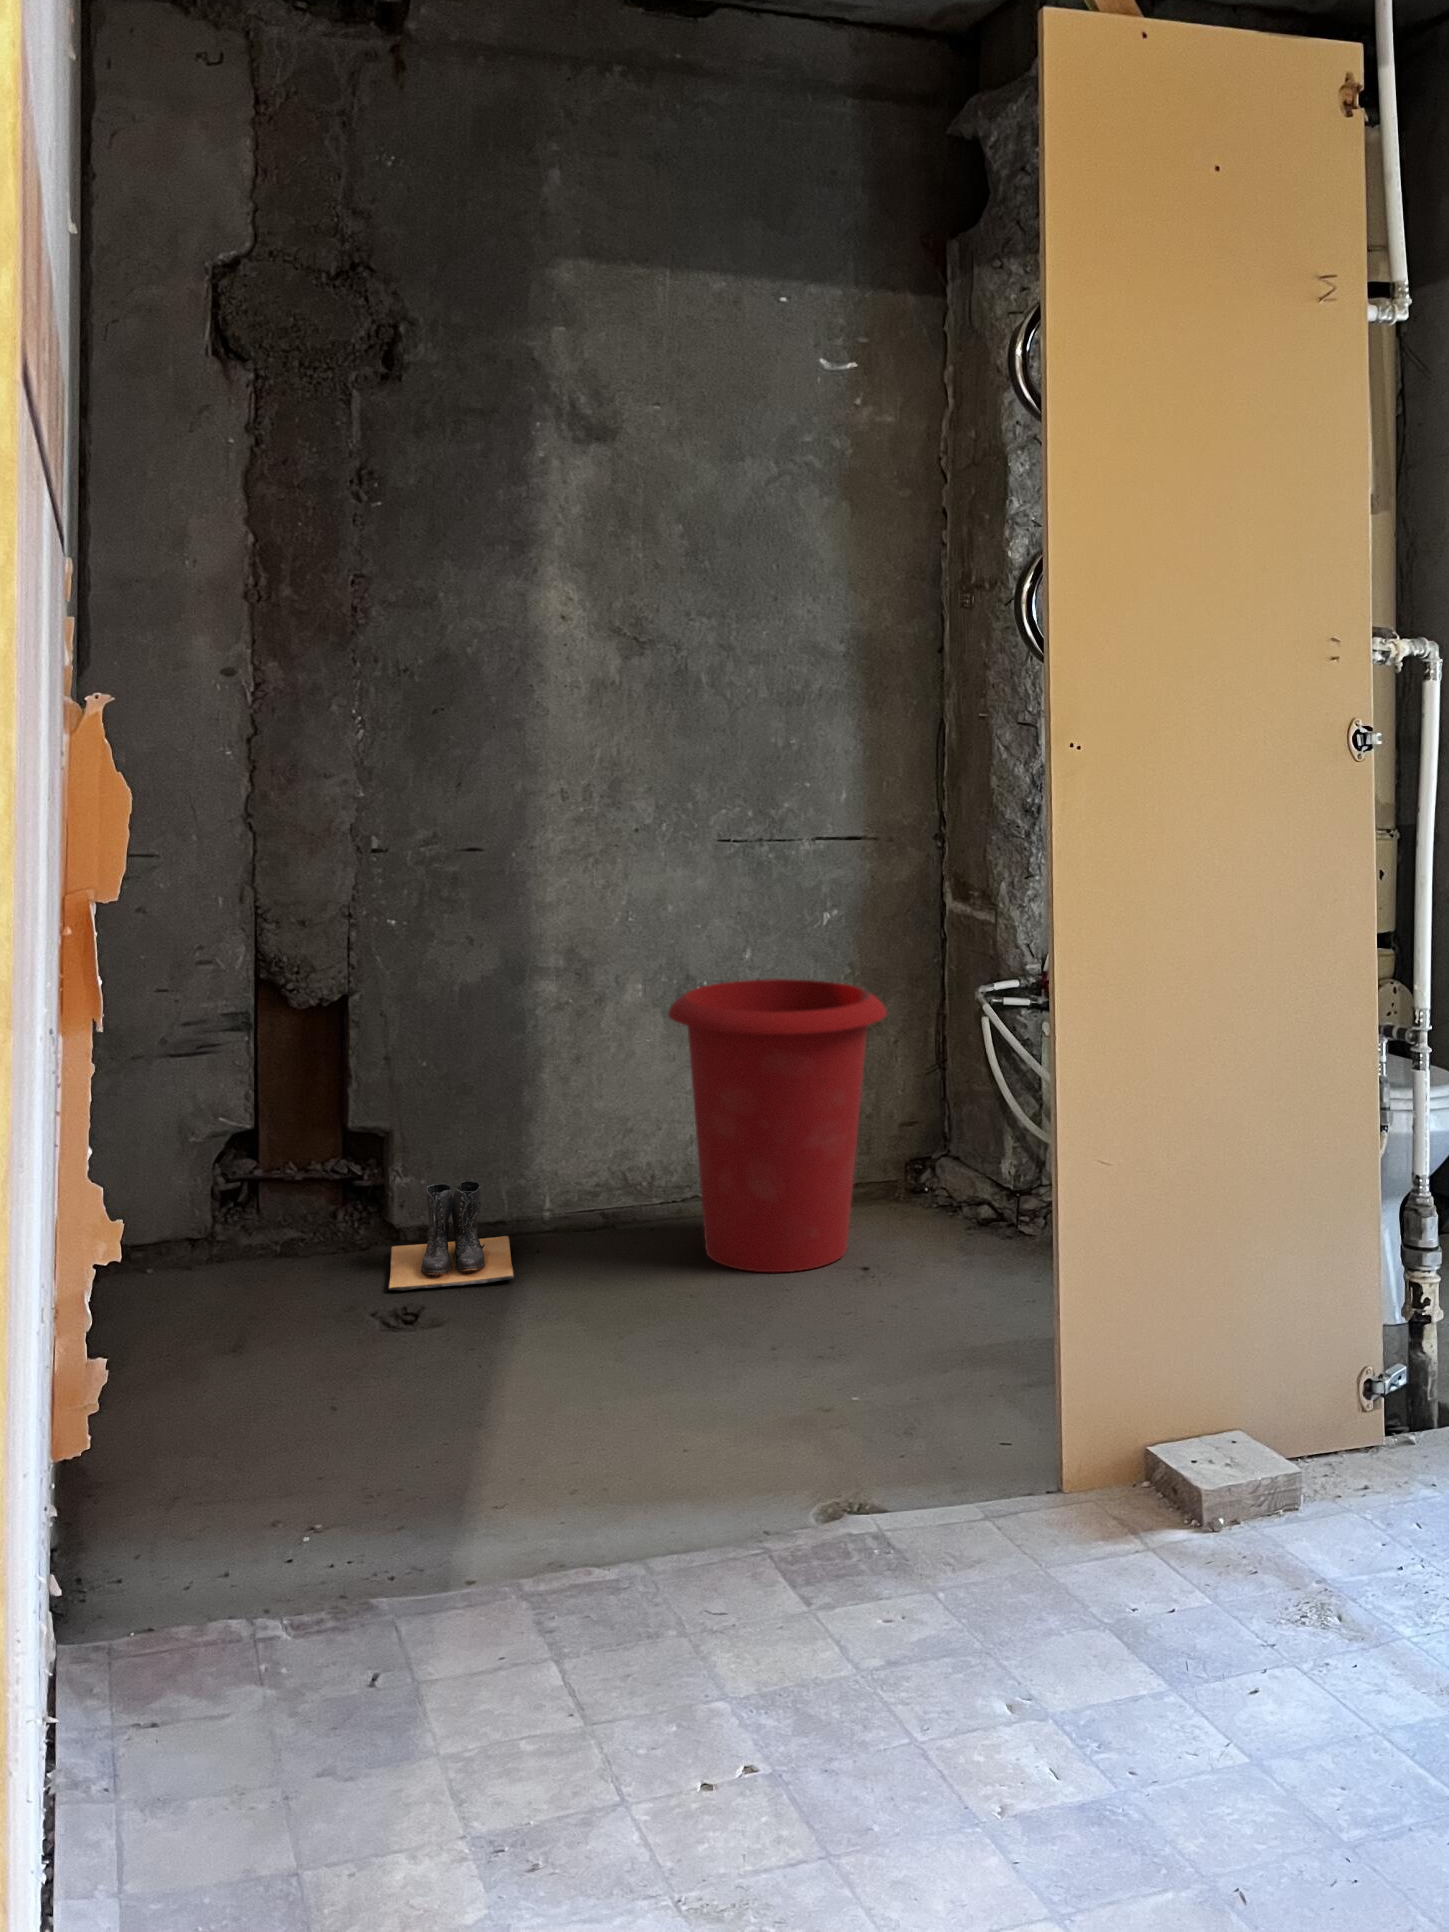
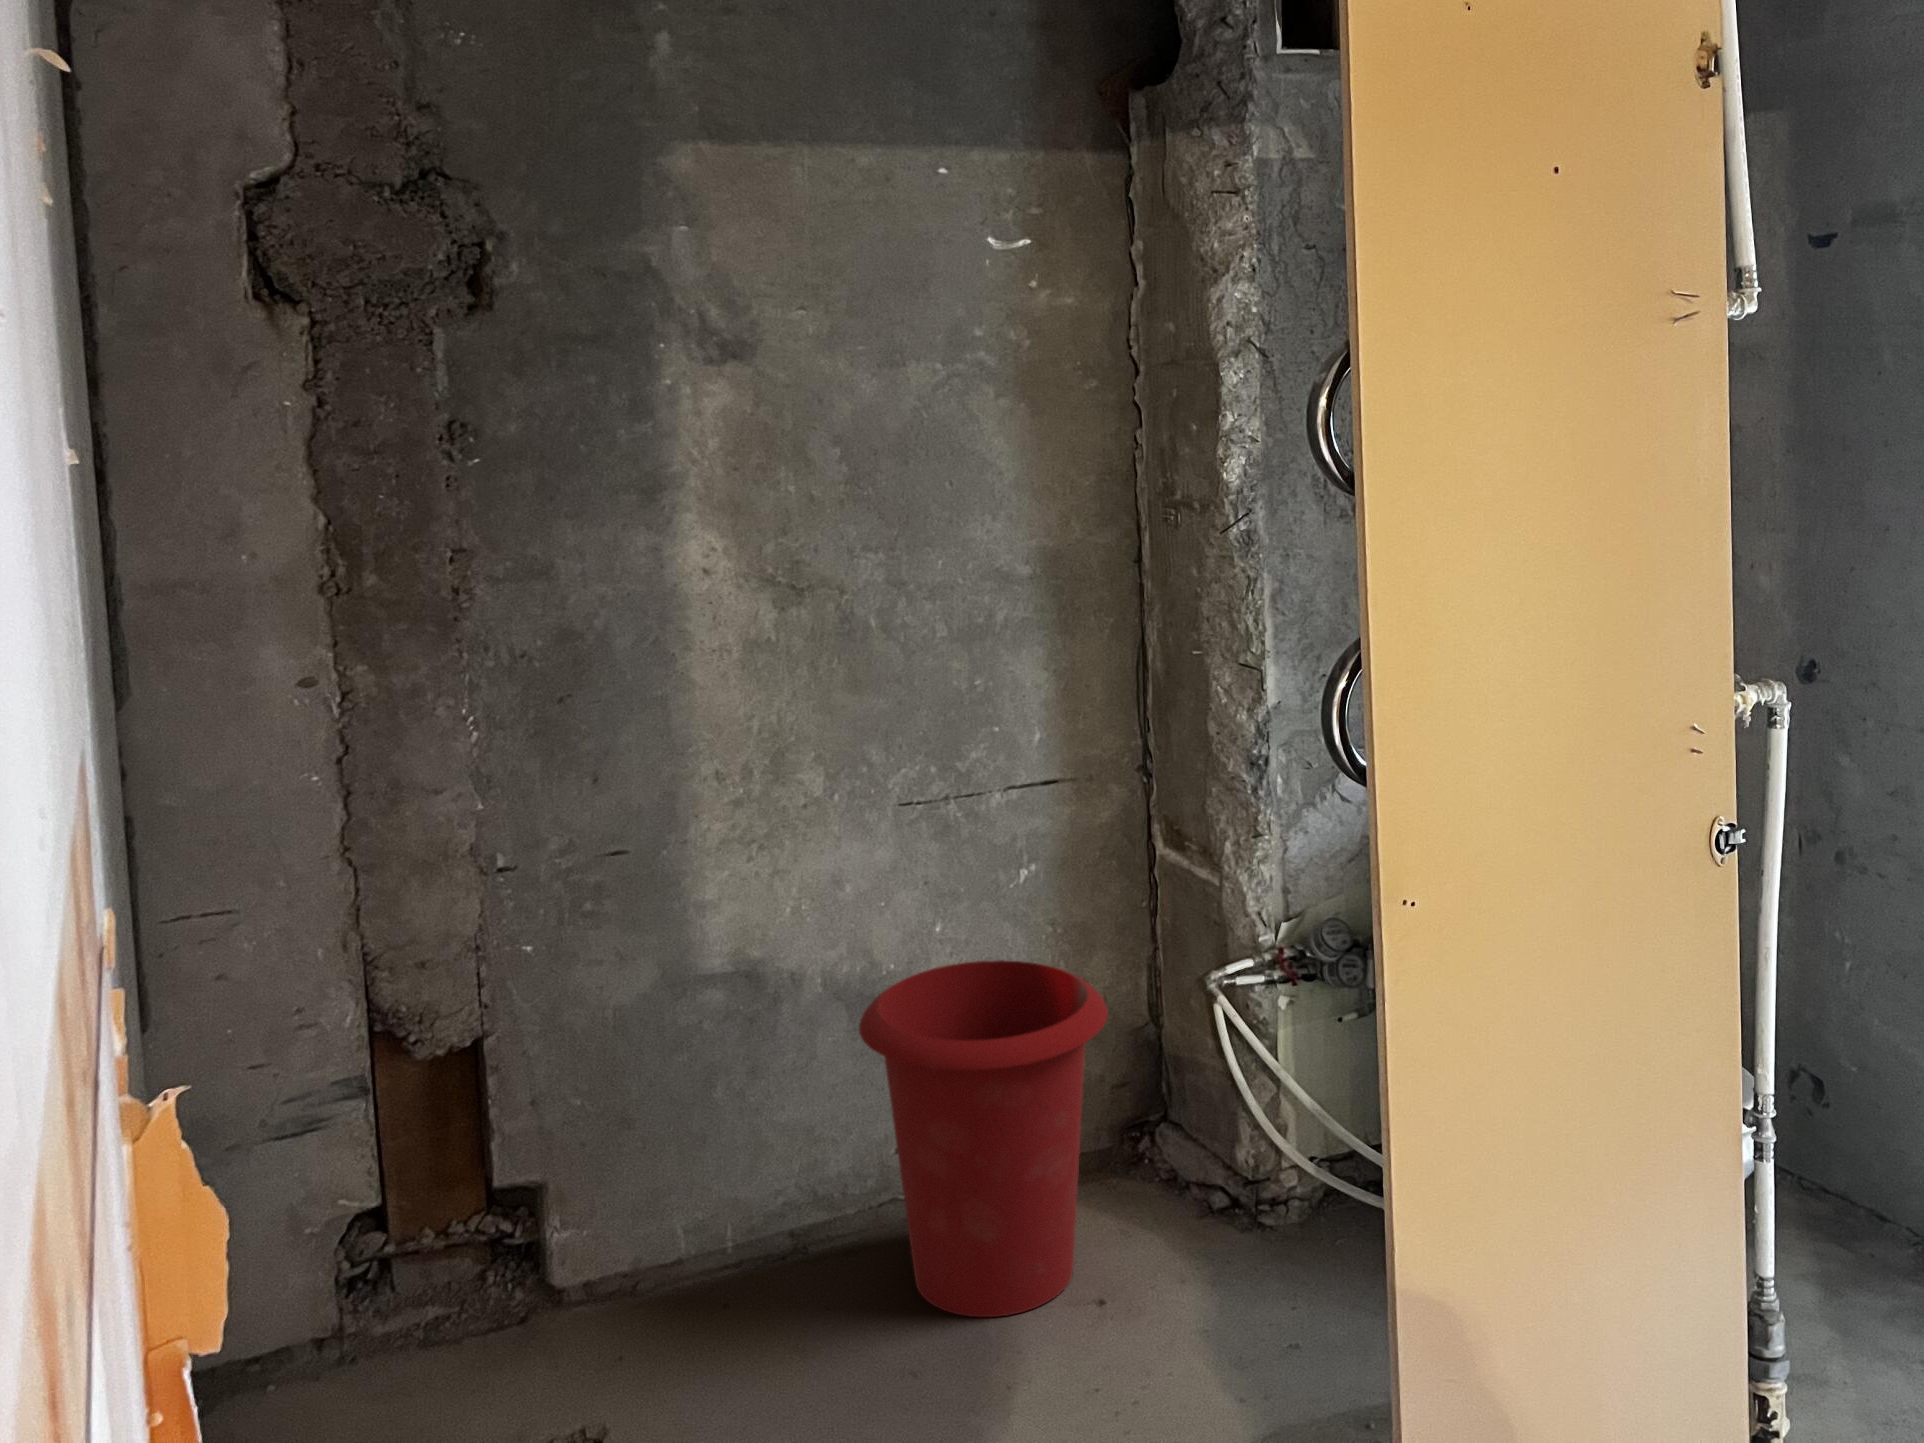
boots: present [388,1181,514,1290] -> none [554,1238,703,1393]

